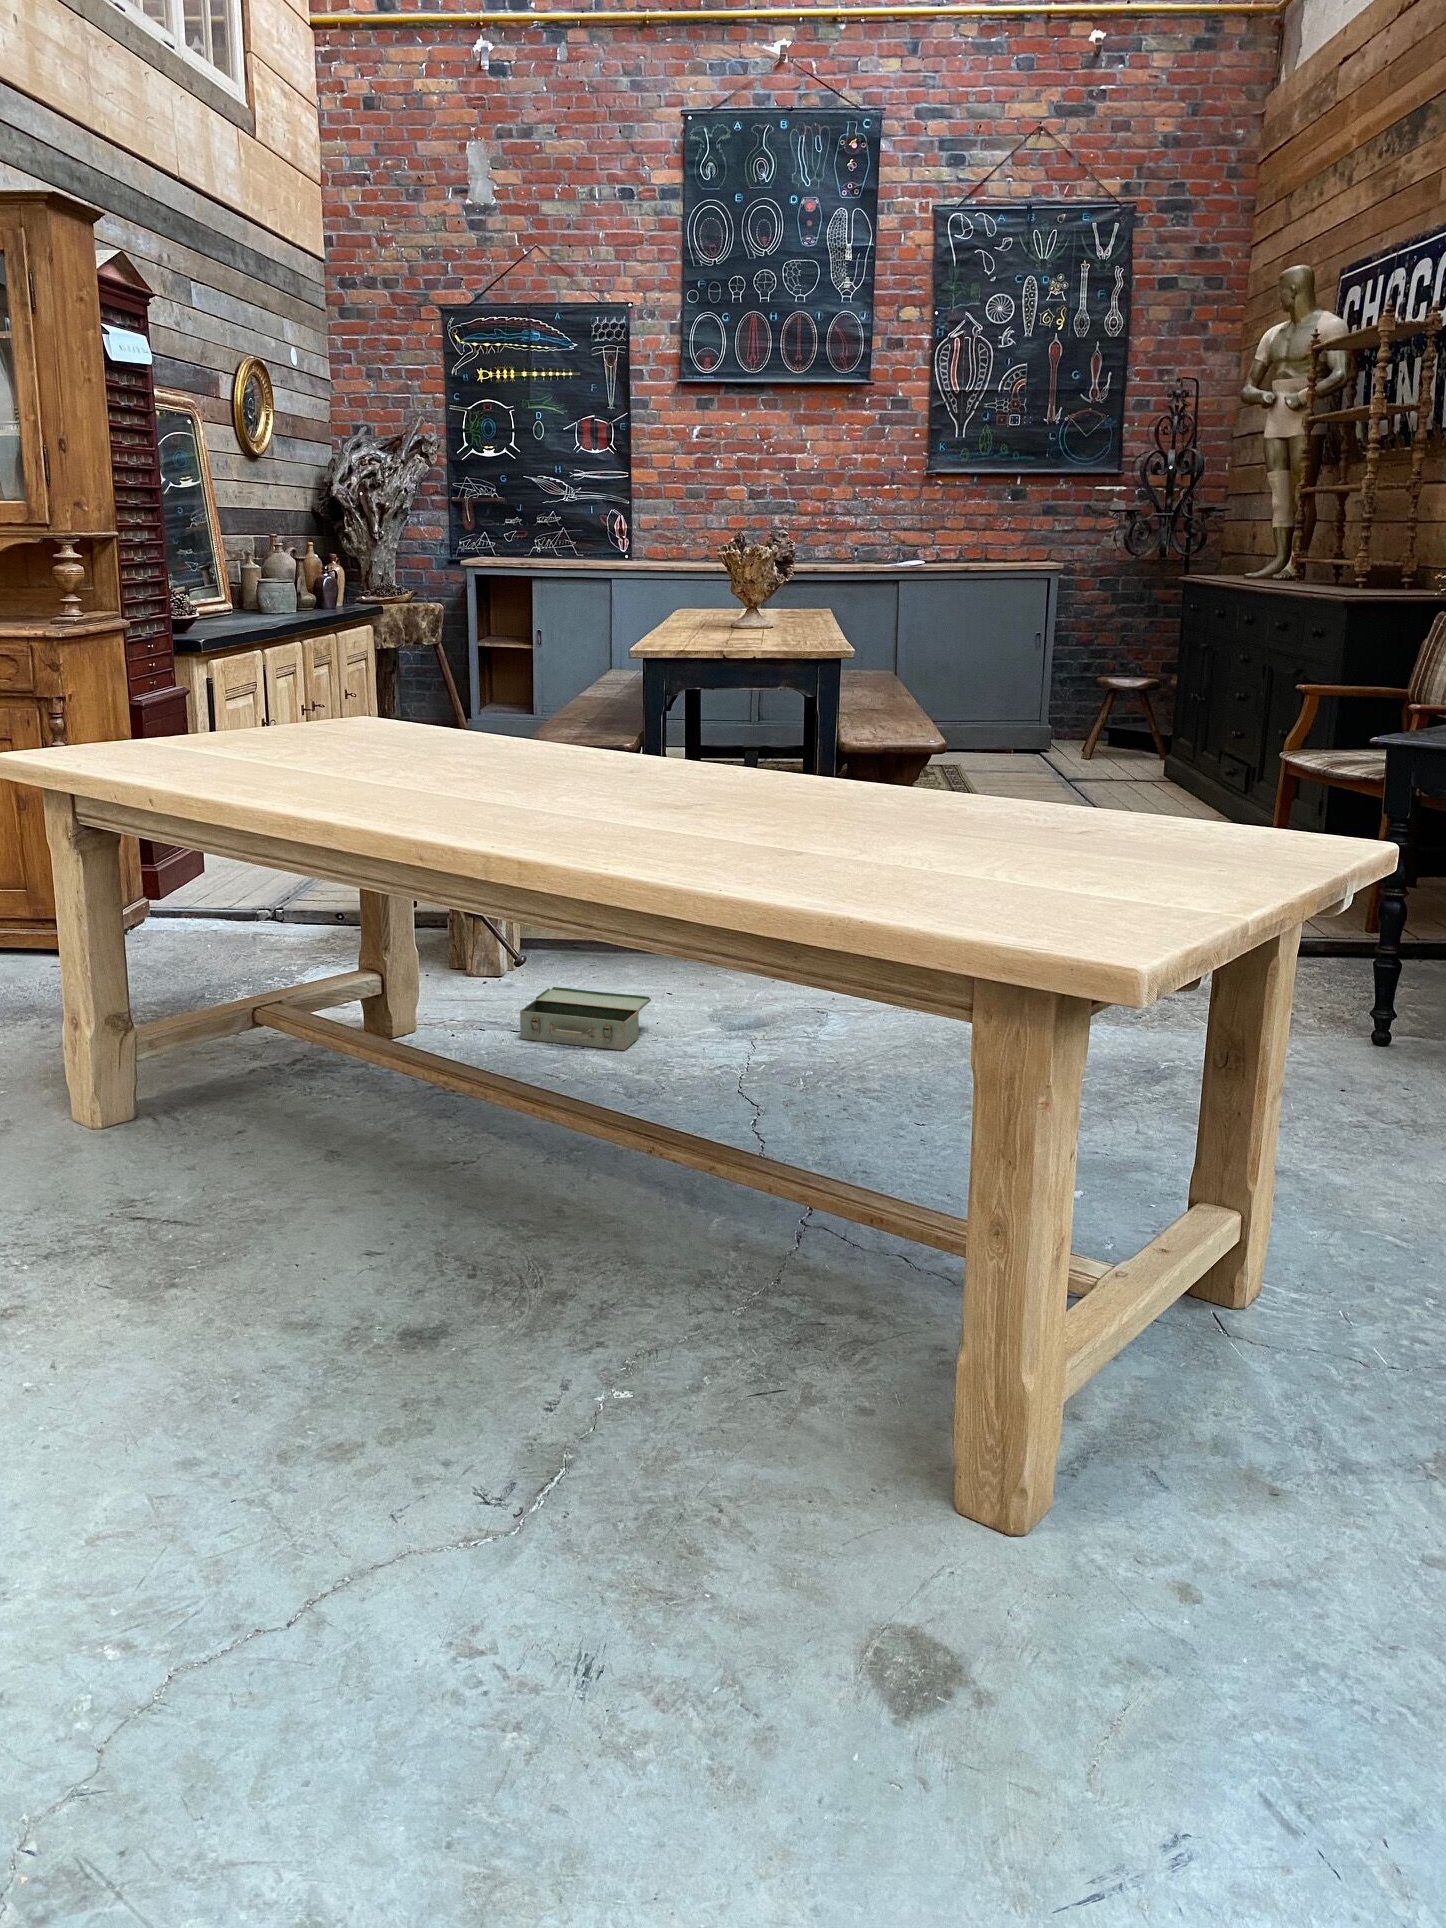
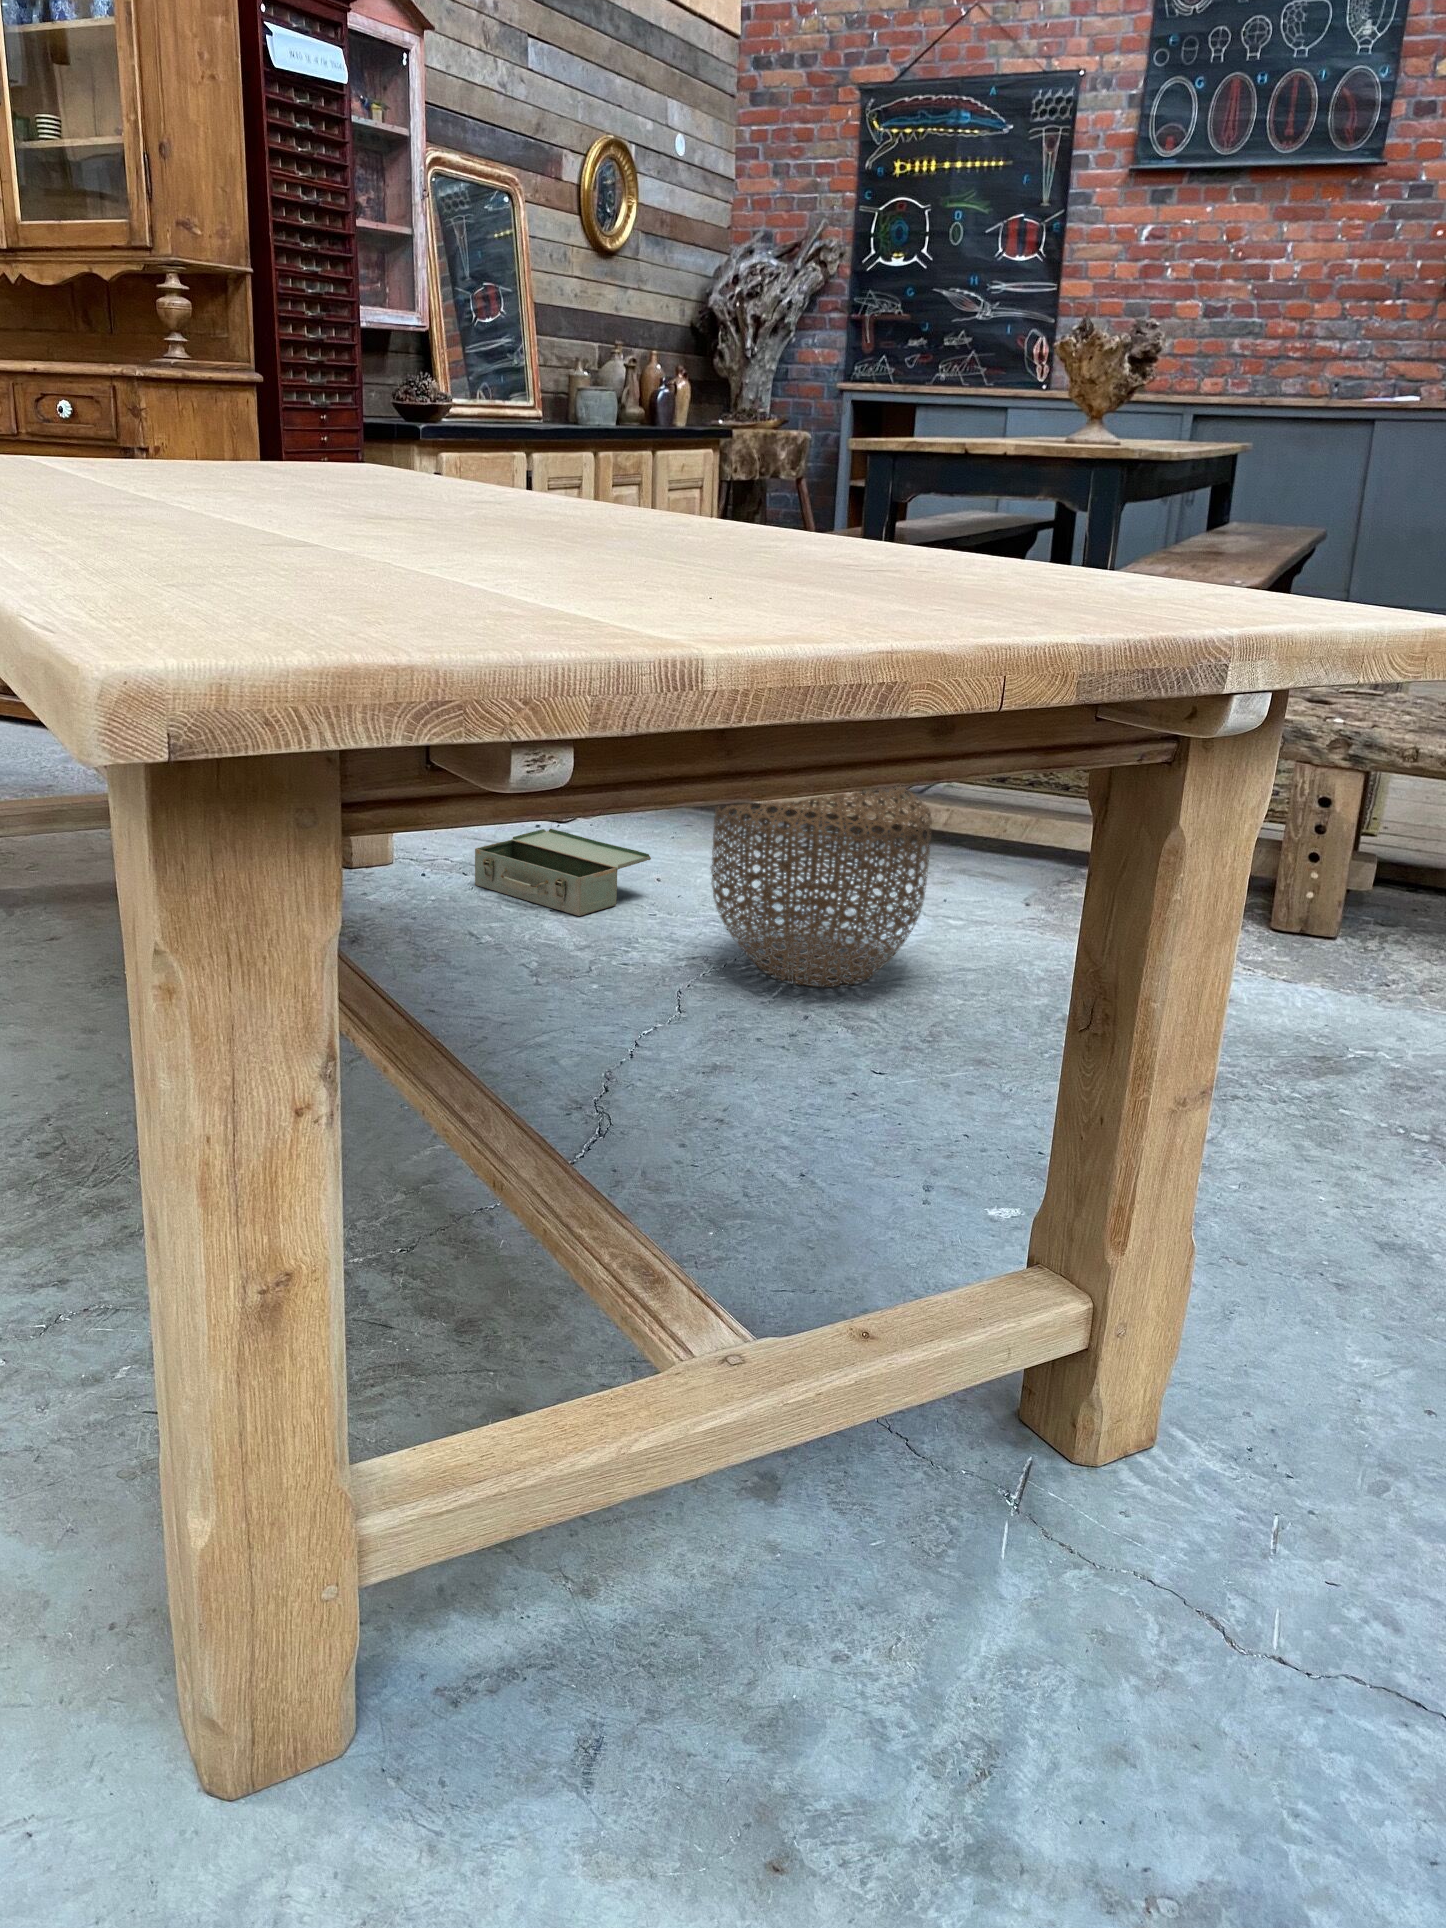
woven basket: none [745,904,896,1074] -> present [711,785,932,987]

